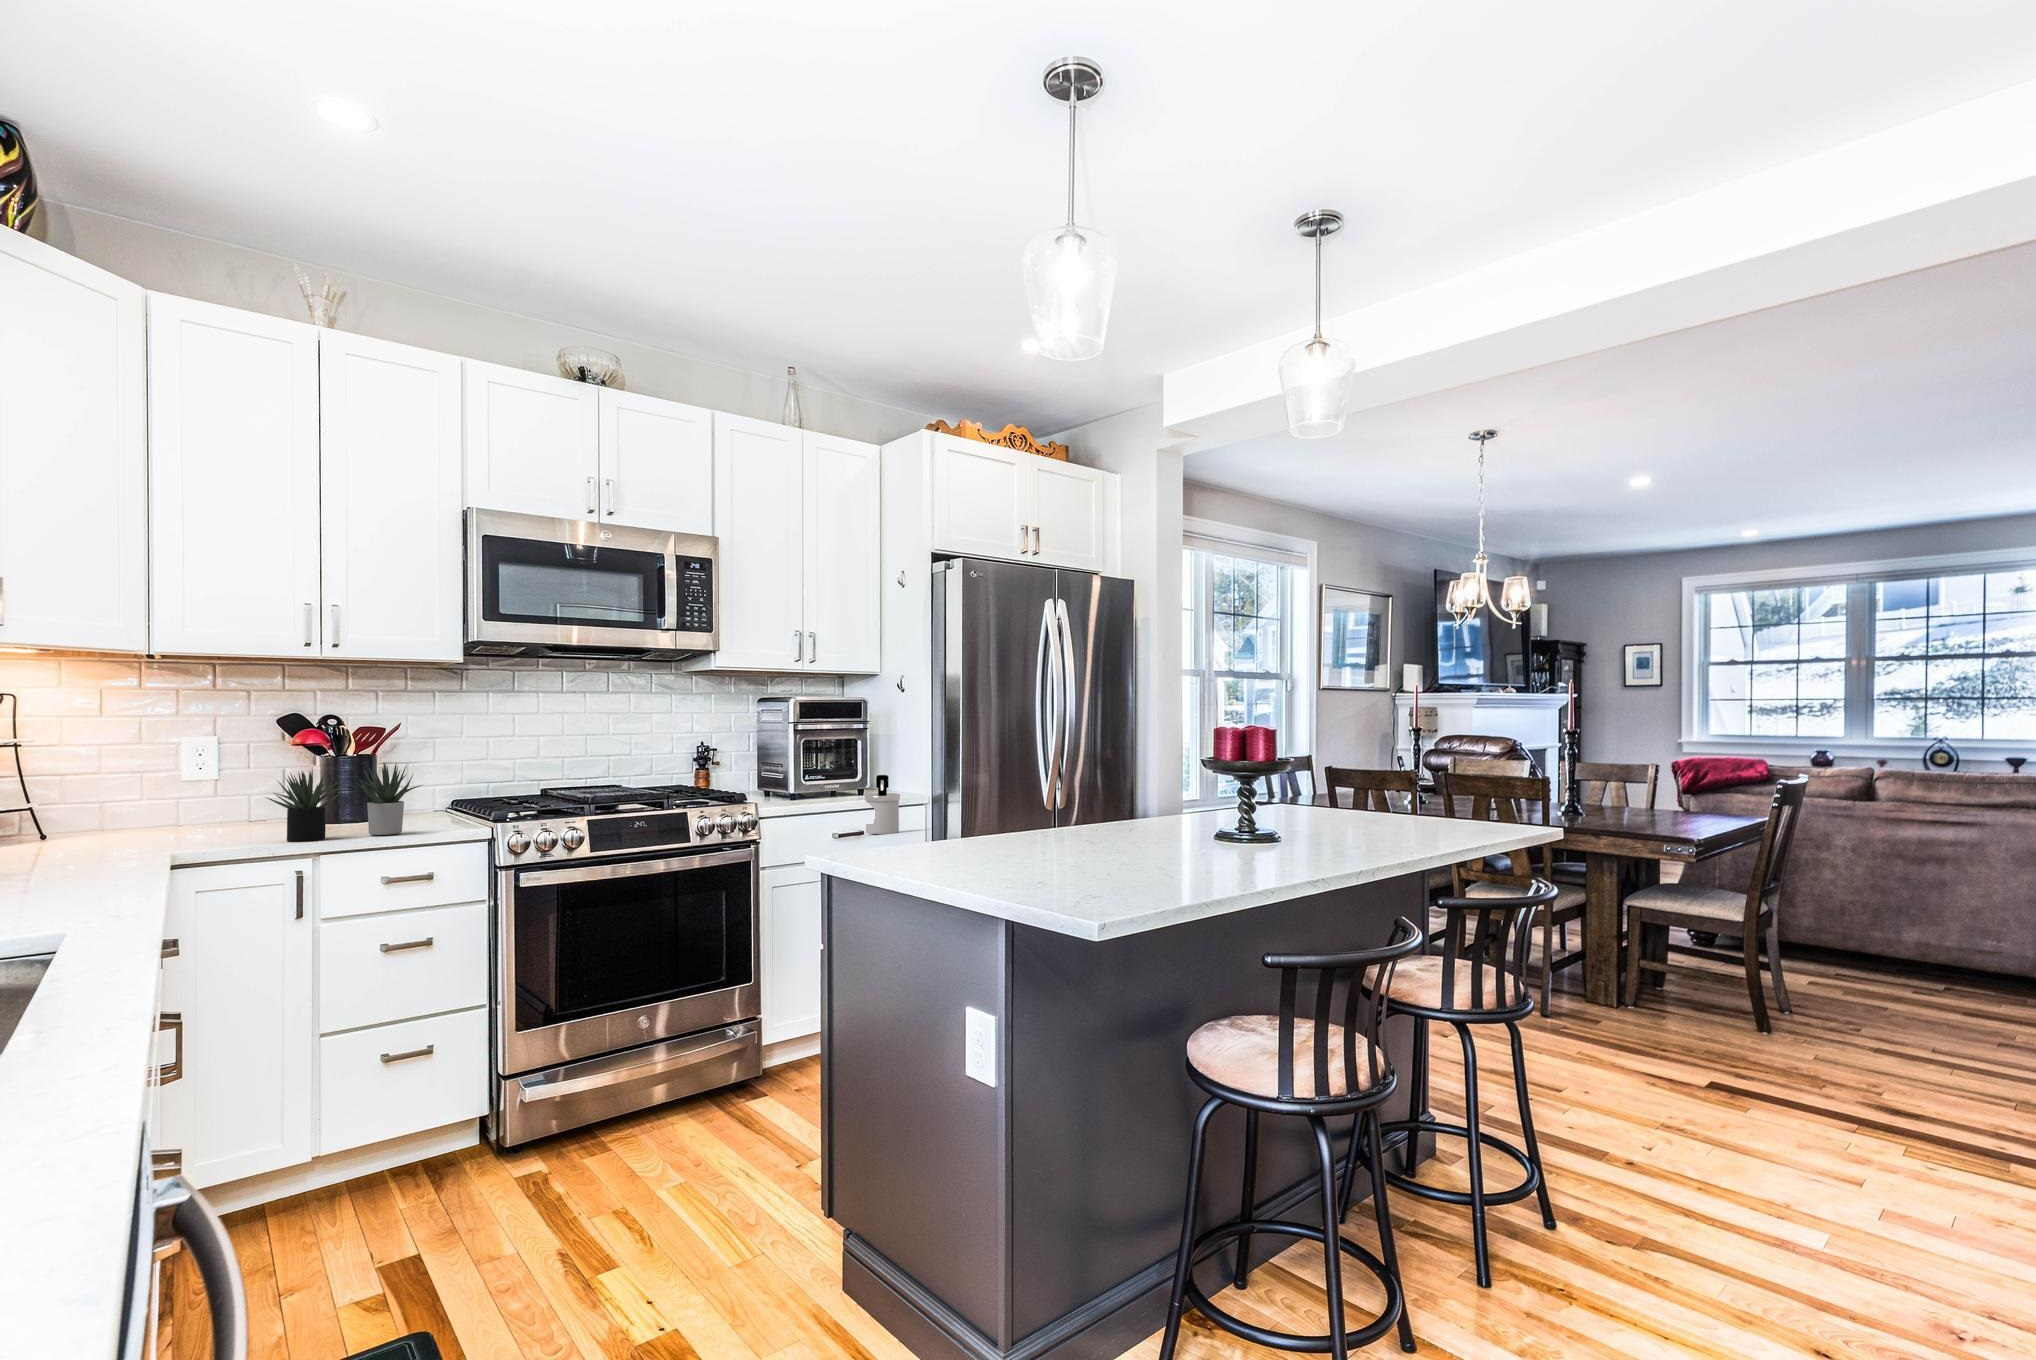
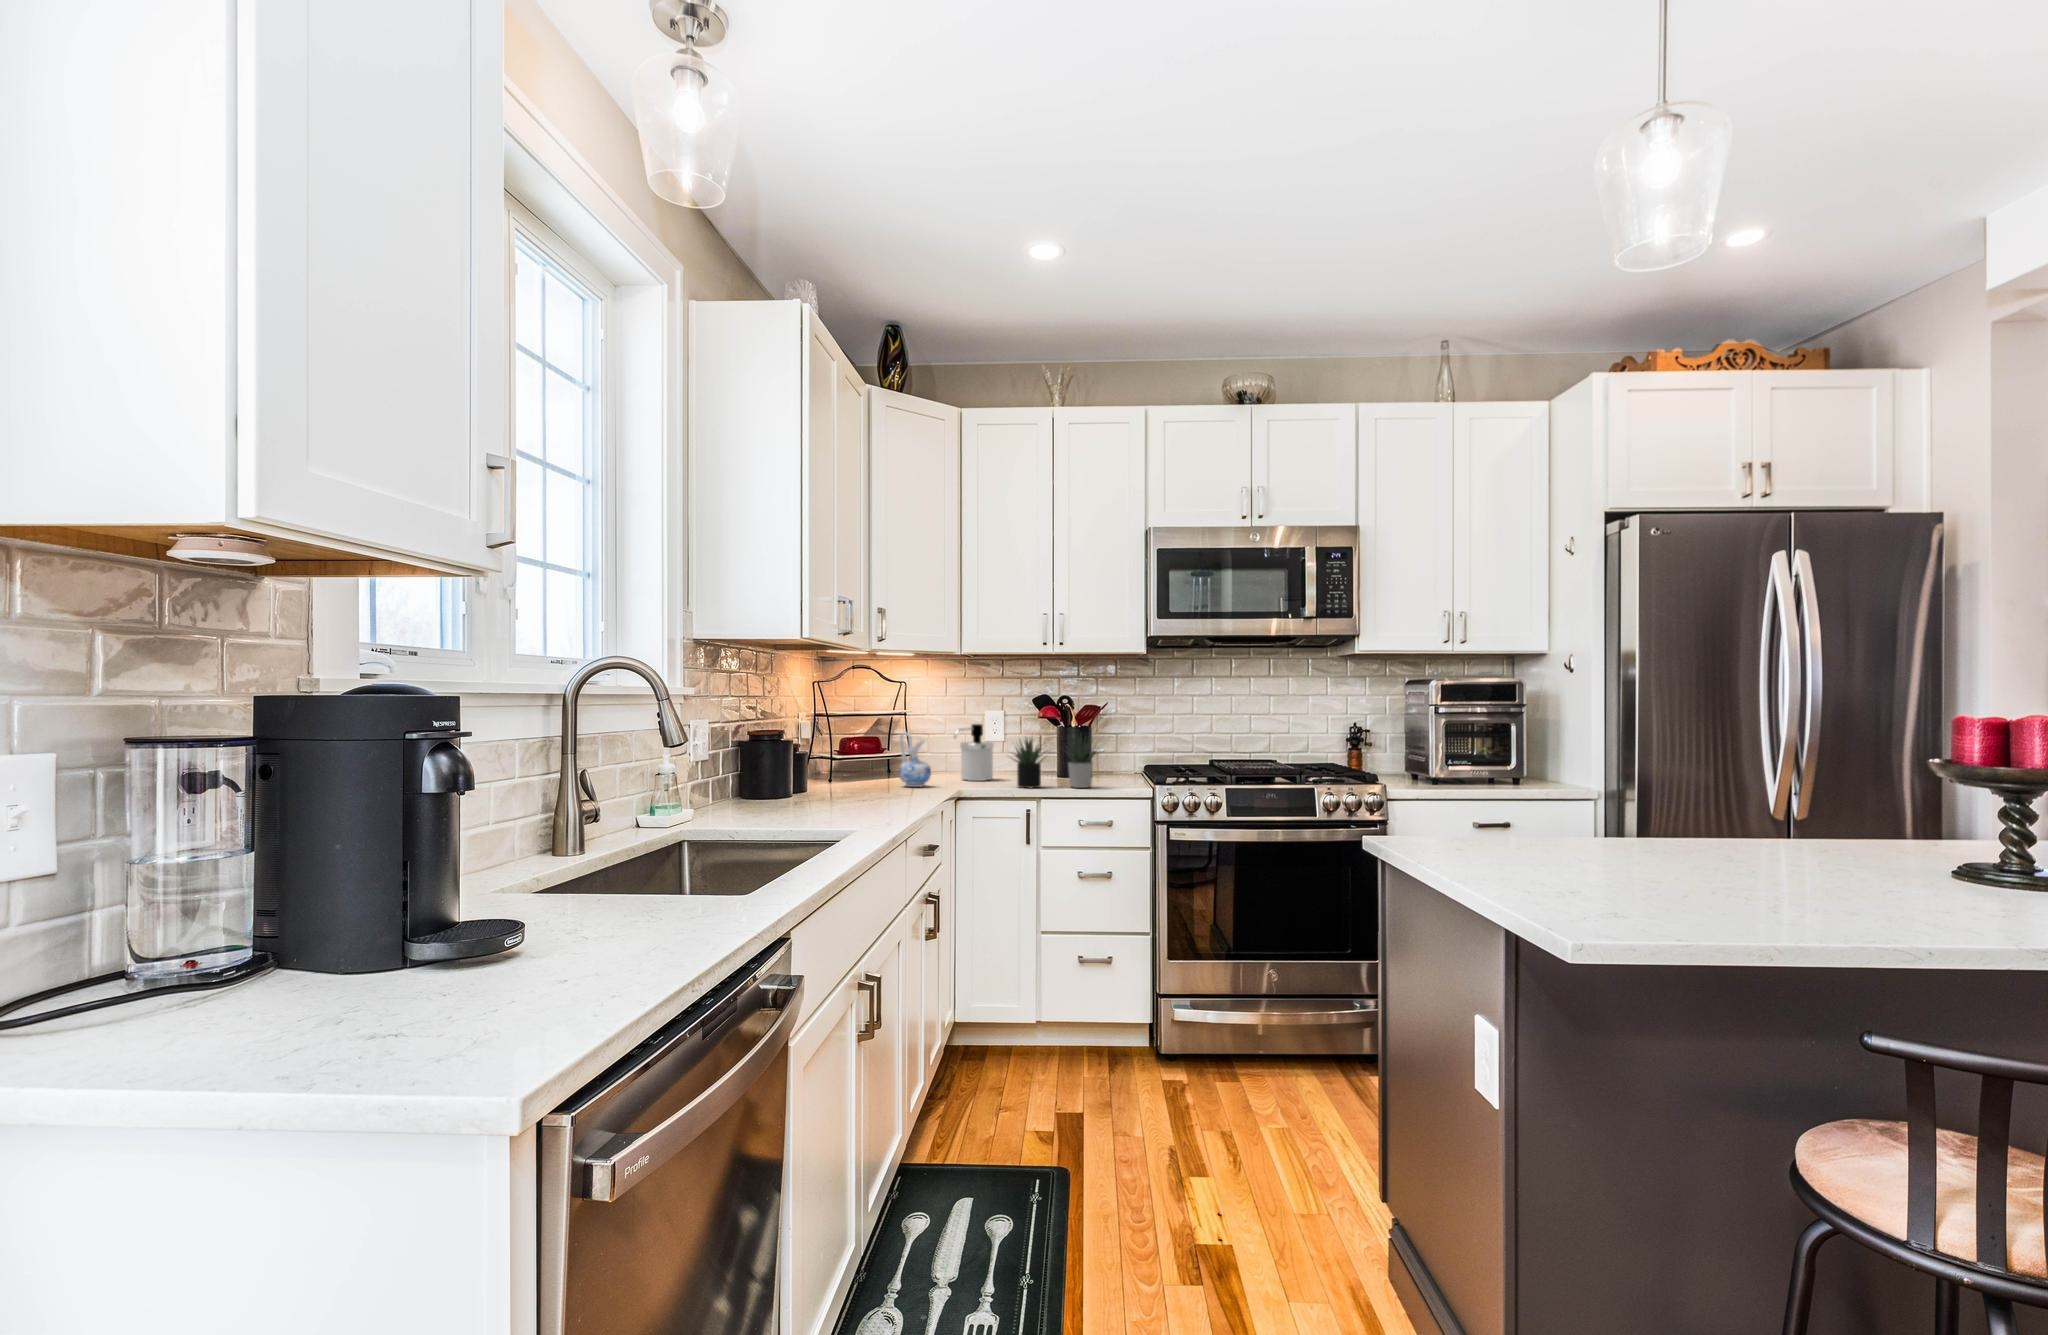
ceramic pitcher: none [69,773,133,855] -> present [899,732,931,787]
soap dispenser: present [865,775,900,834] -> present [954,724,994,781]

